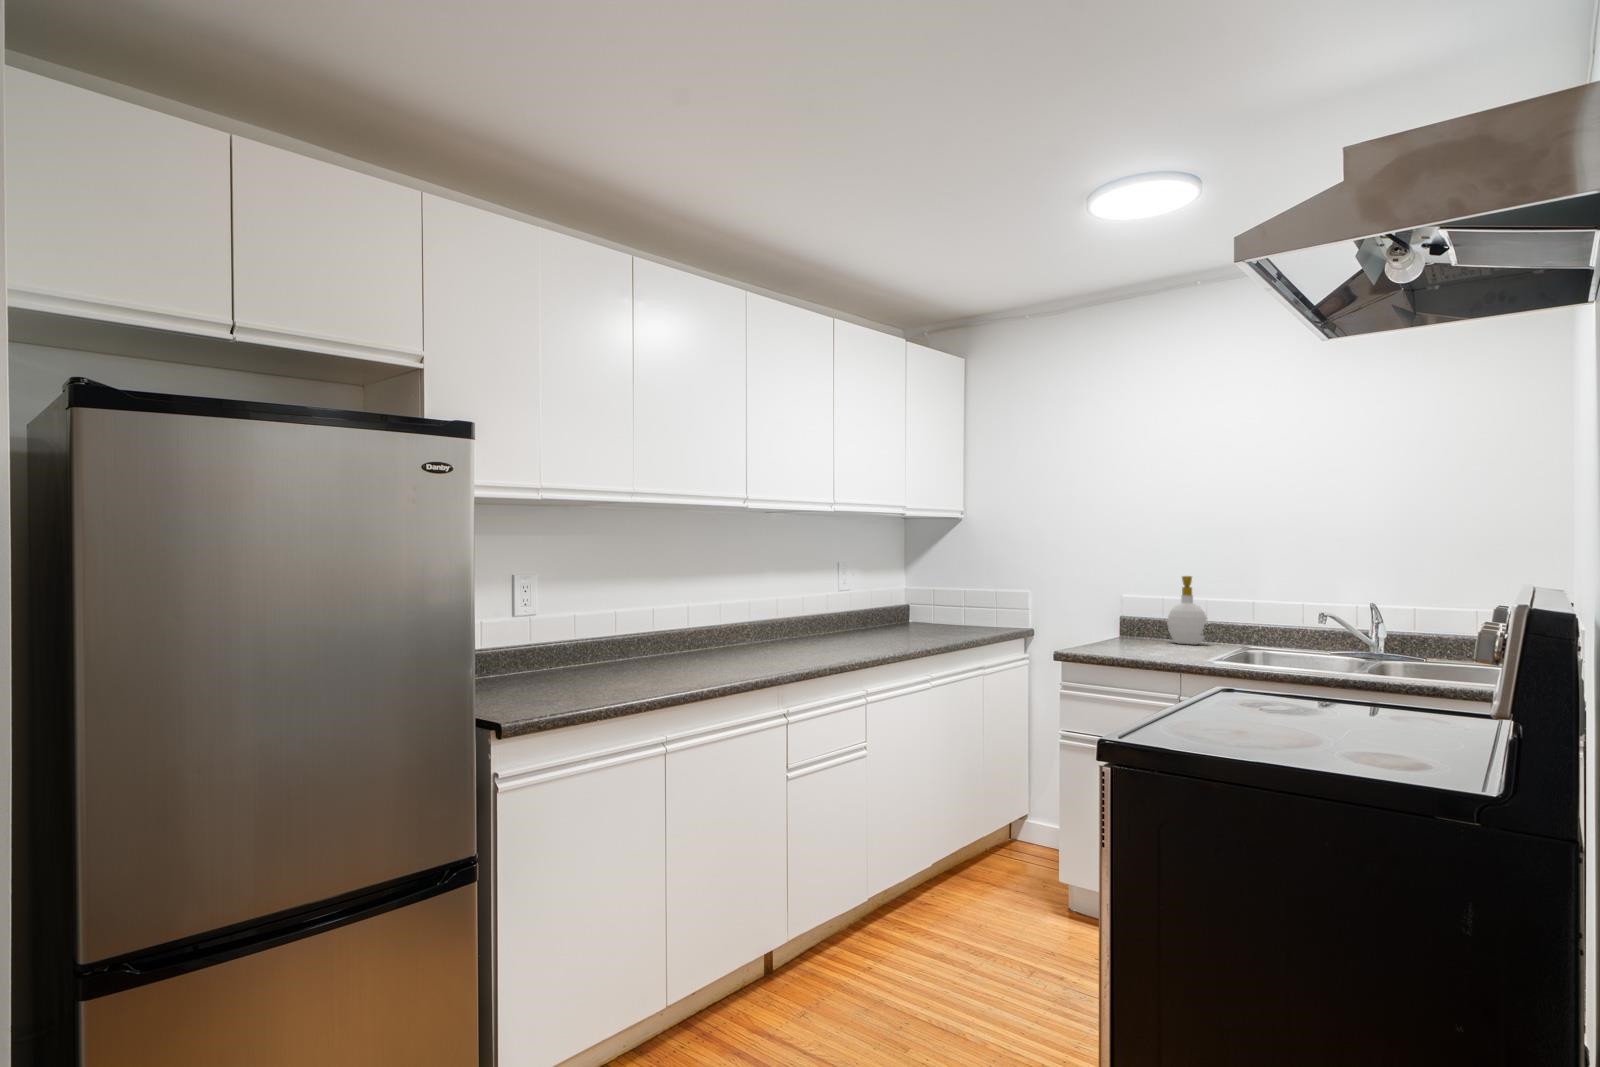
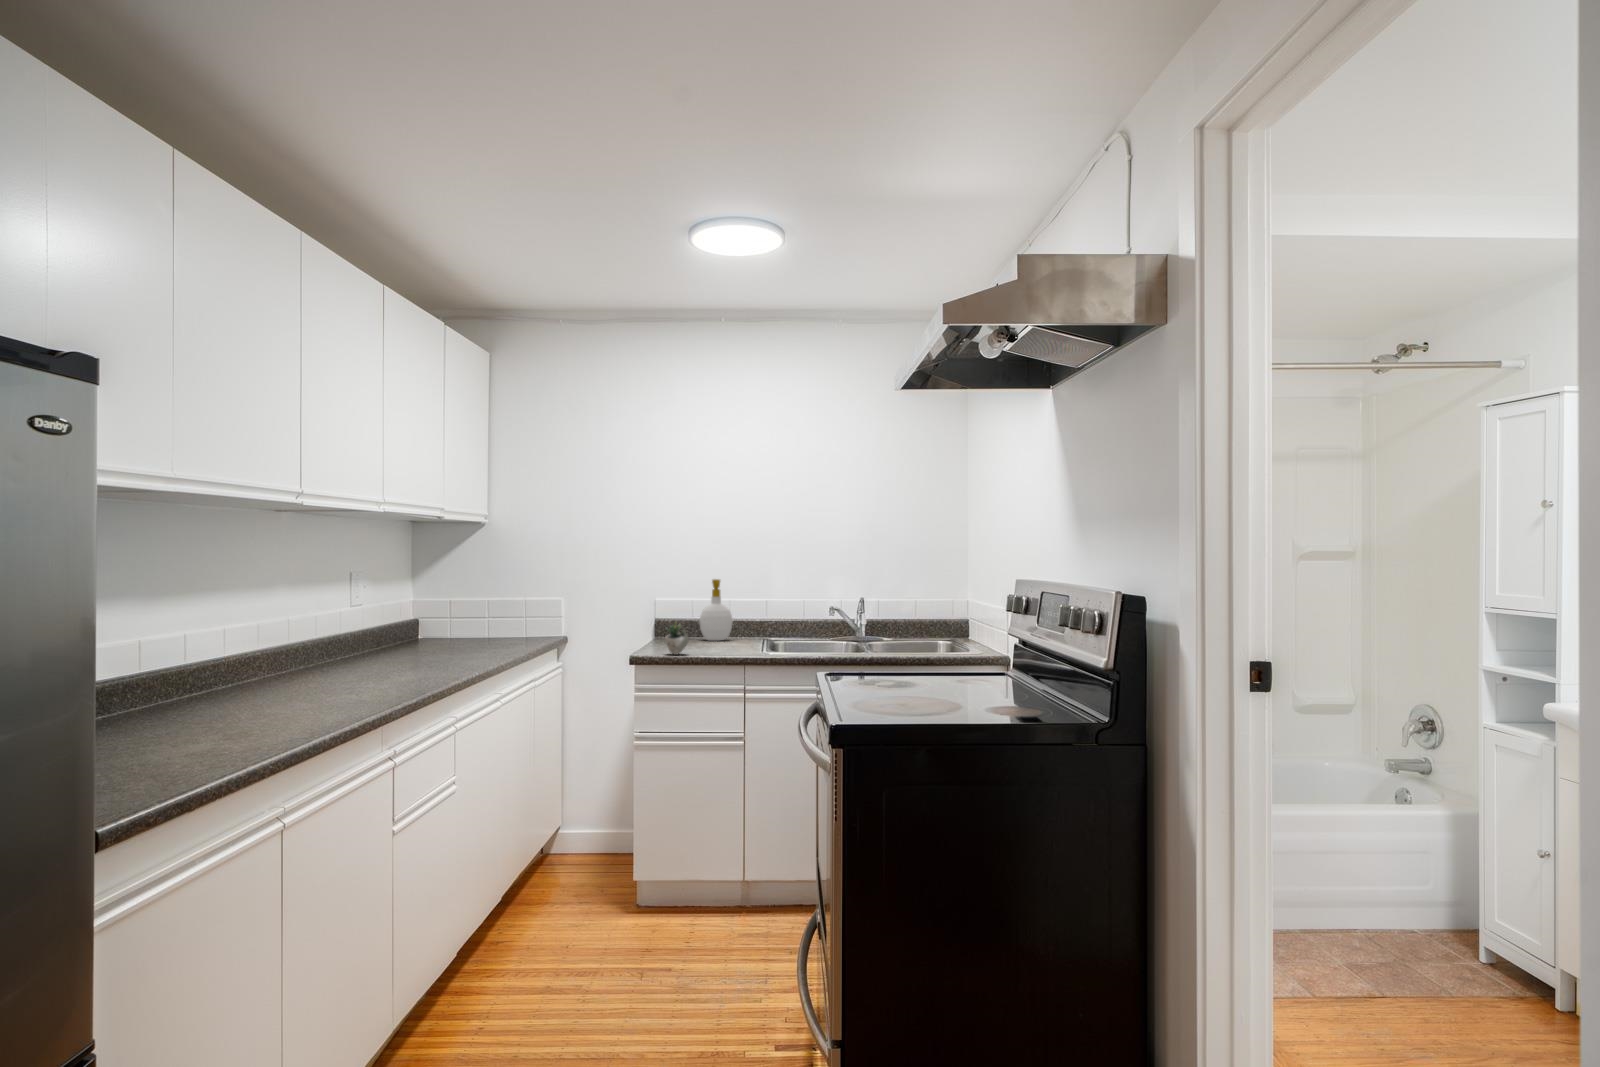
succulent plant: none [1090,618,1129,654] -> present [665,619,705,655]

